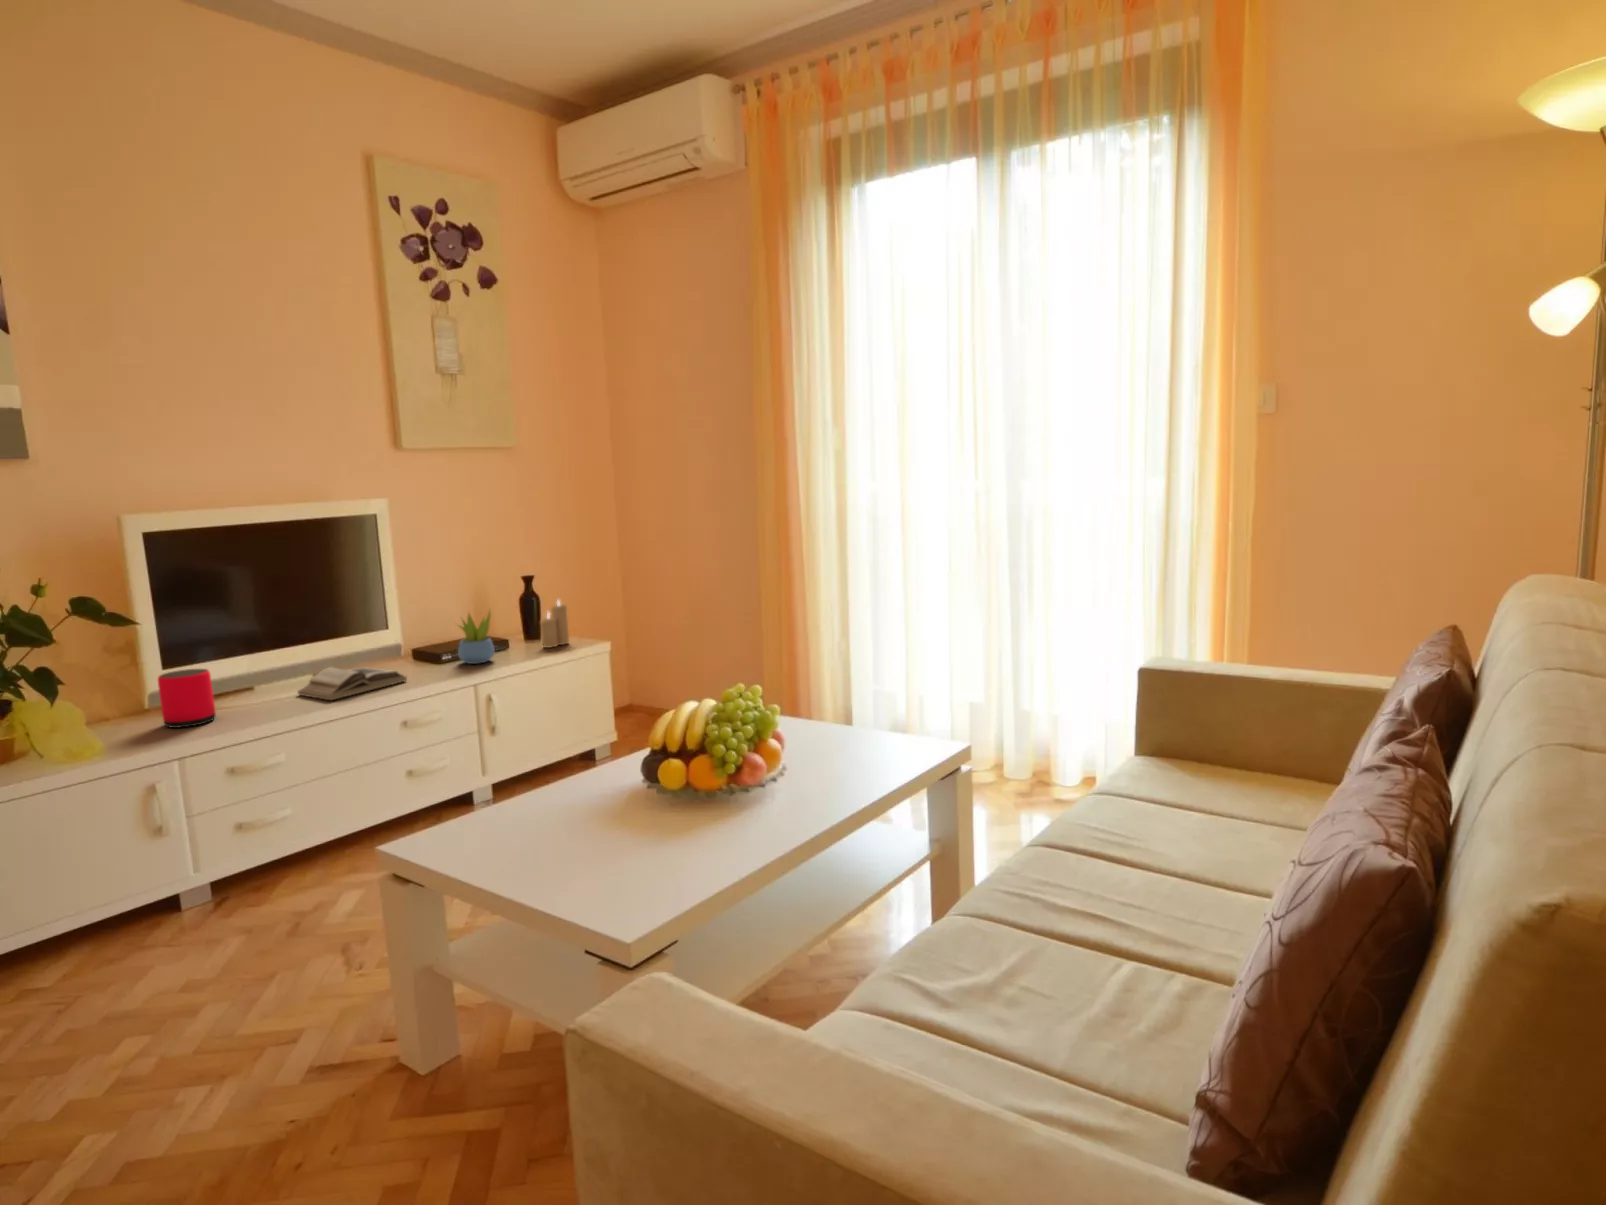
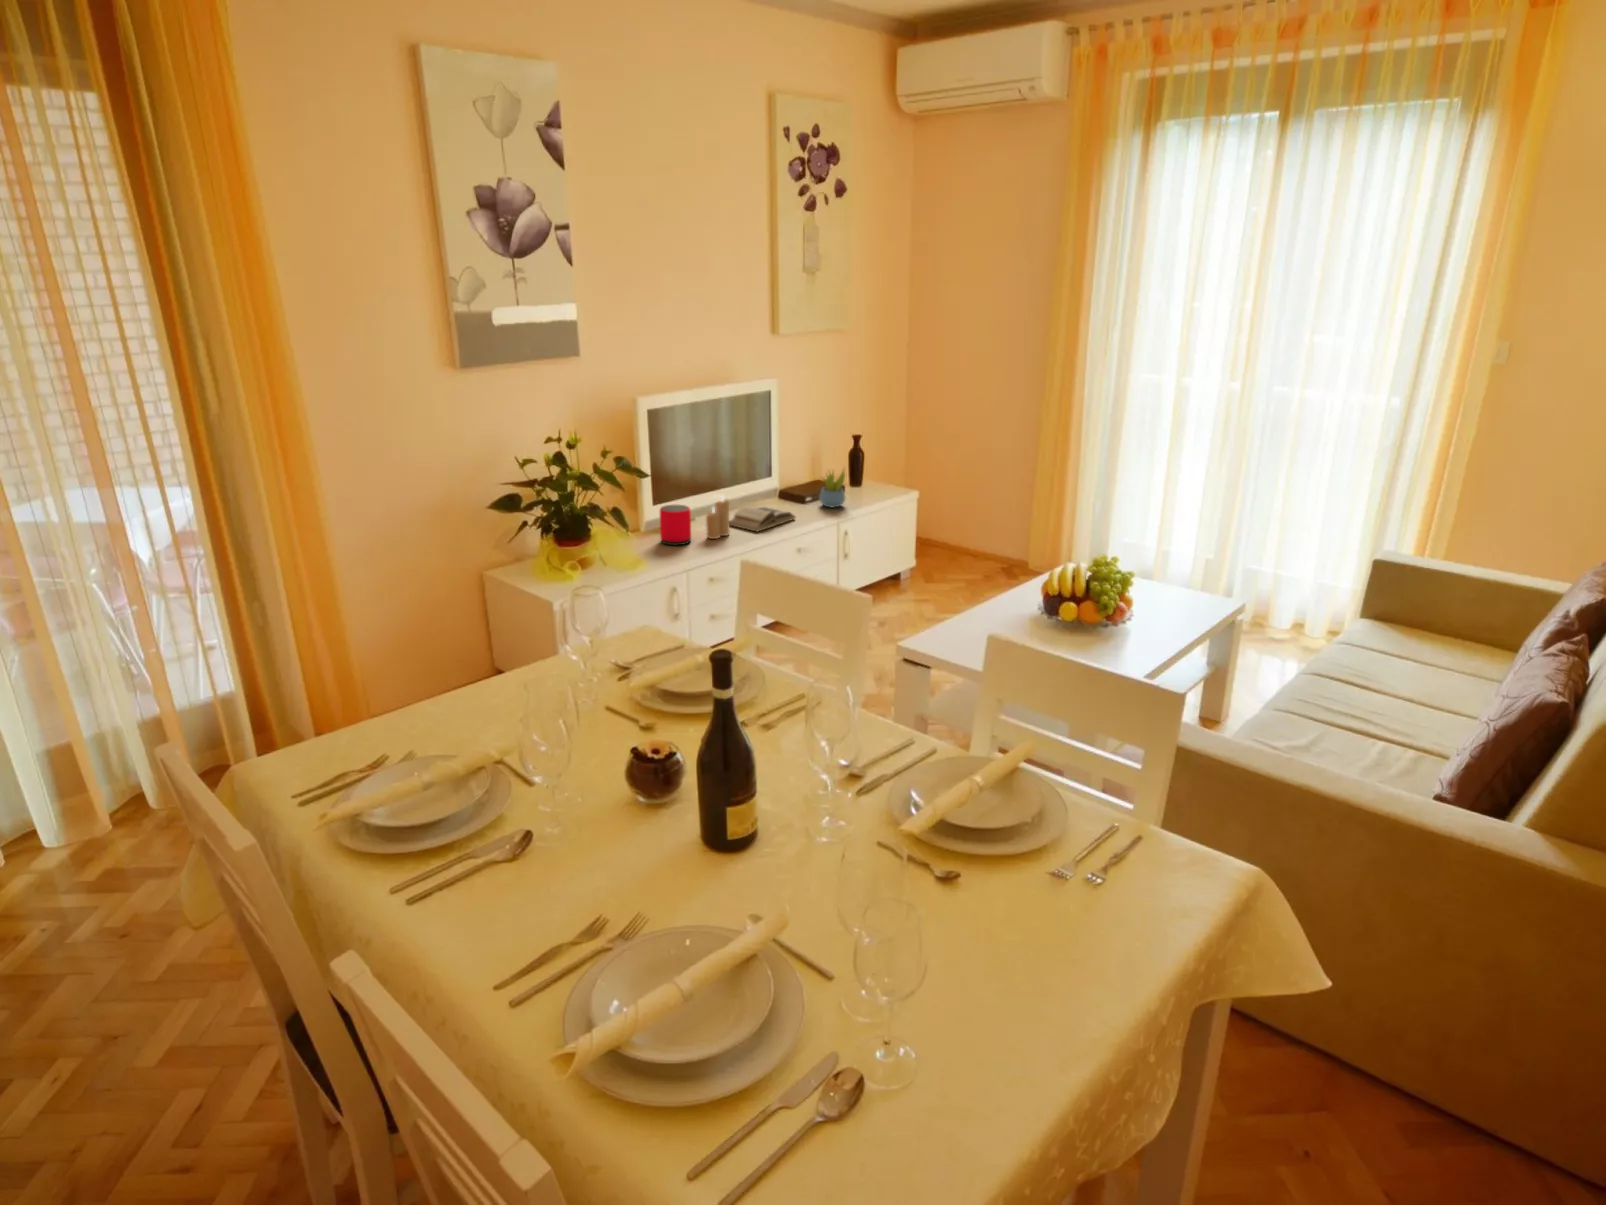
candle: present [541,601,569,648] -> present [706,497,730,539]

